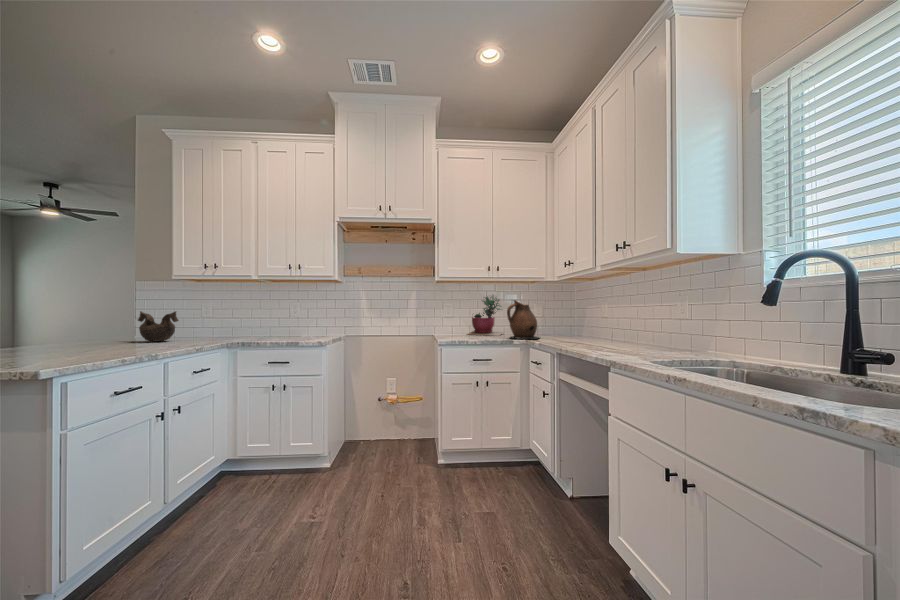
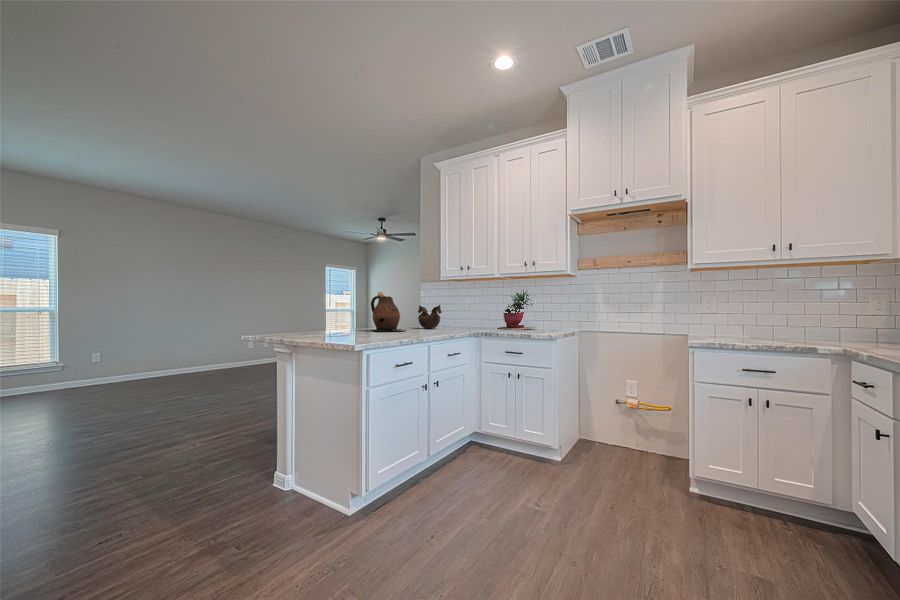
succulent plant: present [468,296,503,336] -> present [499,290,534,330]
ceramic pitcher: present [507,300,539,339] -> present [371,292,406,331]

